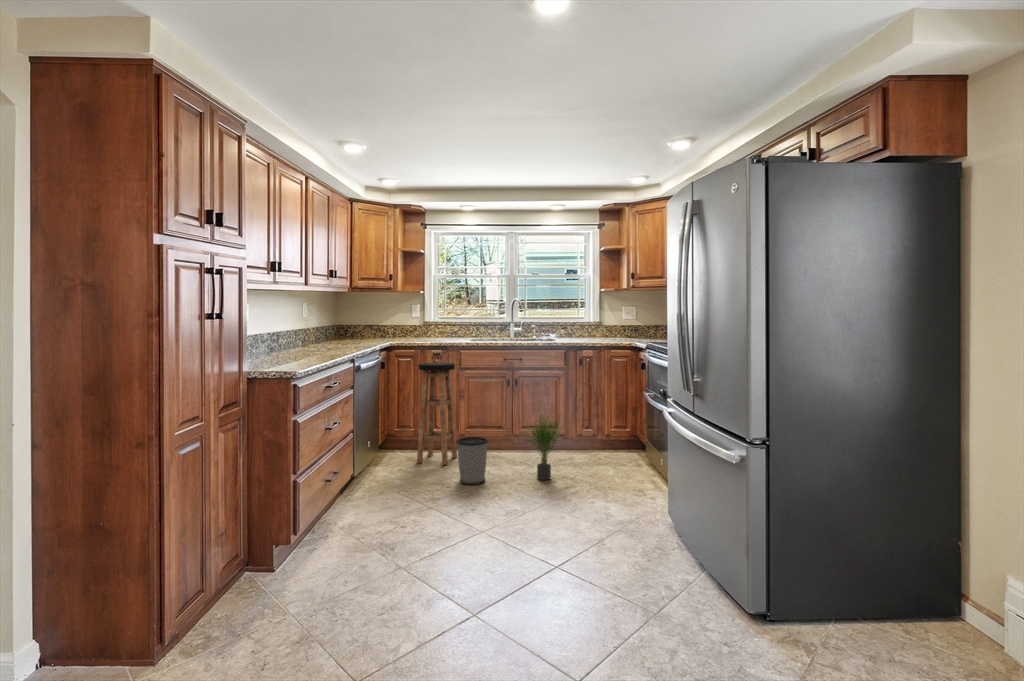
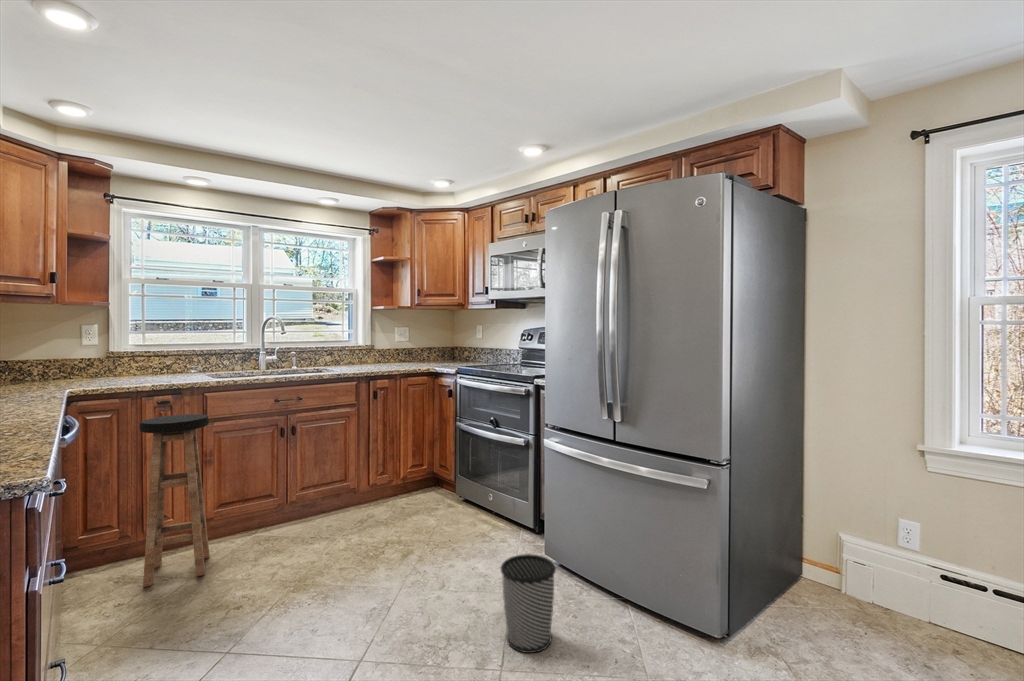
potted plant: present [527,416,559,480] -> none [330,464,399,557]
wastebasket: present [457,437,488,485] -> present [501,554,556,653]

